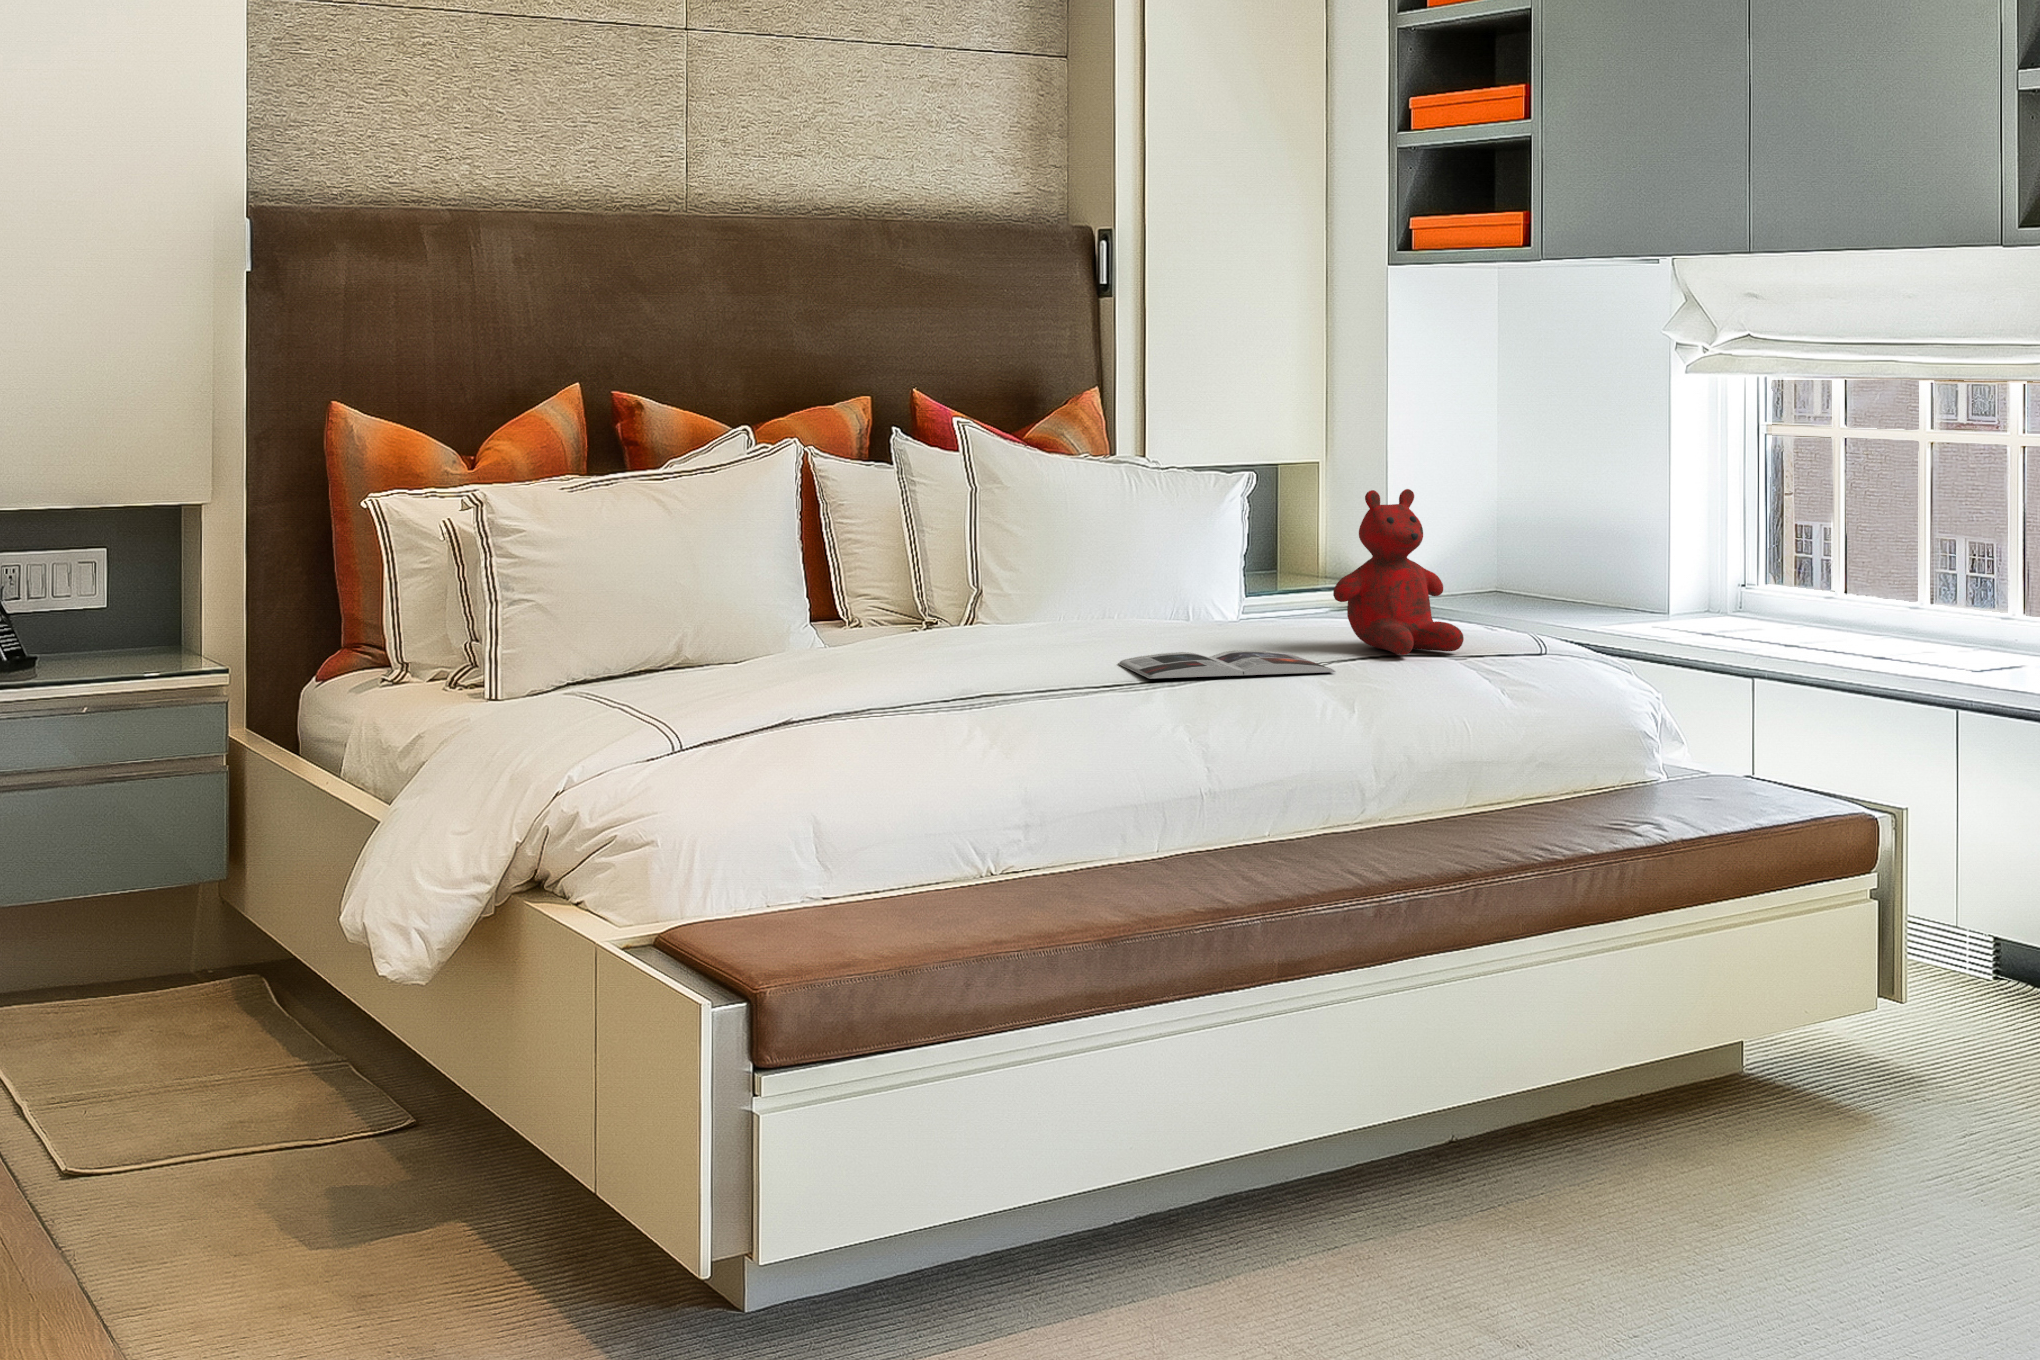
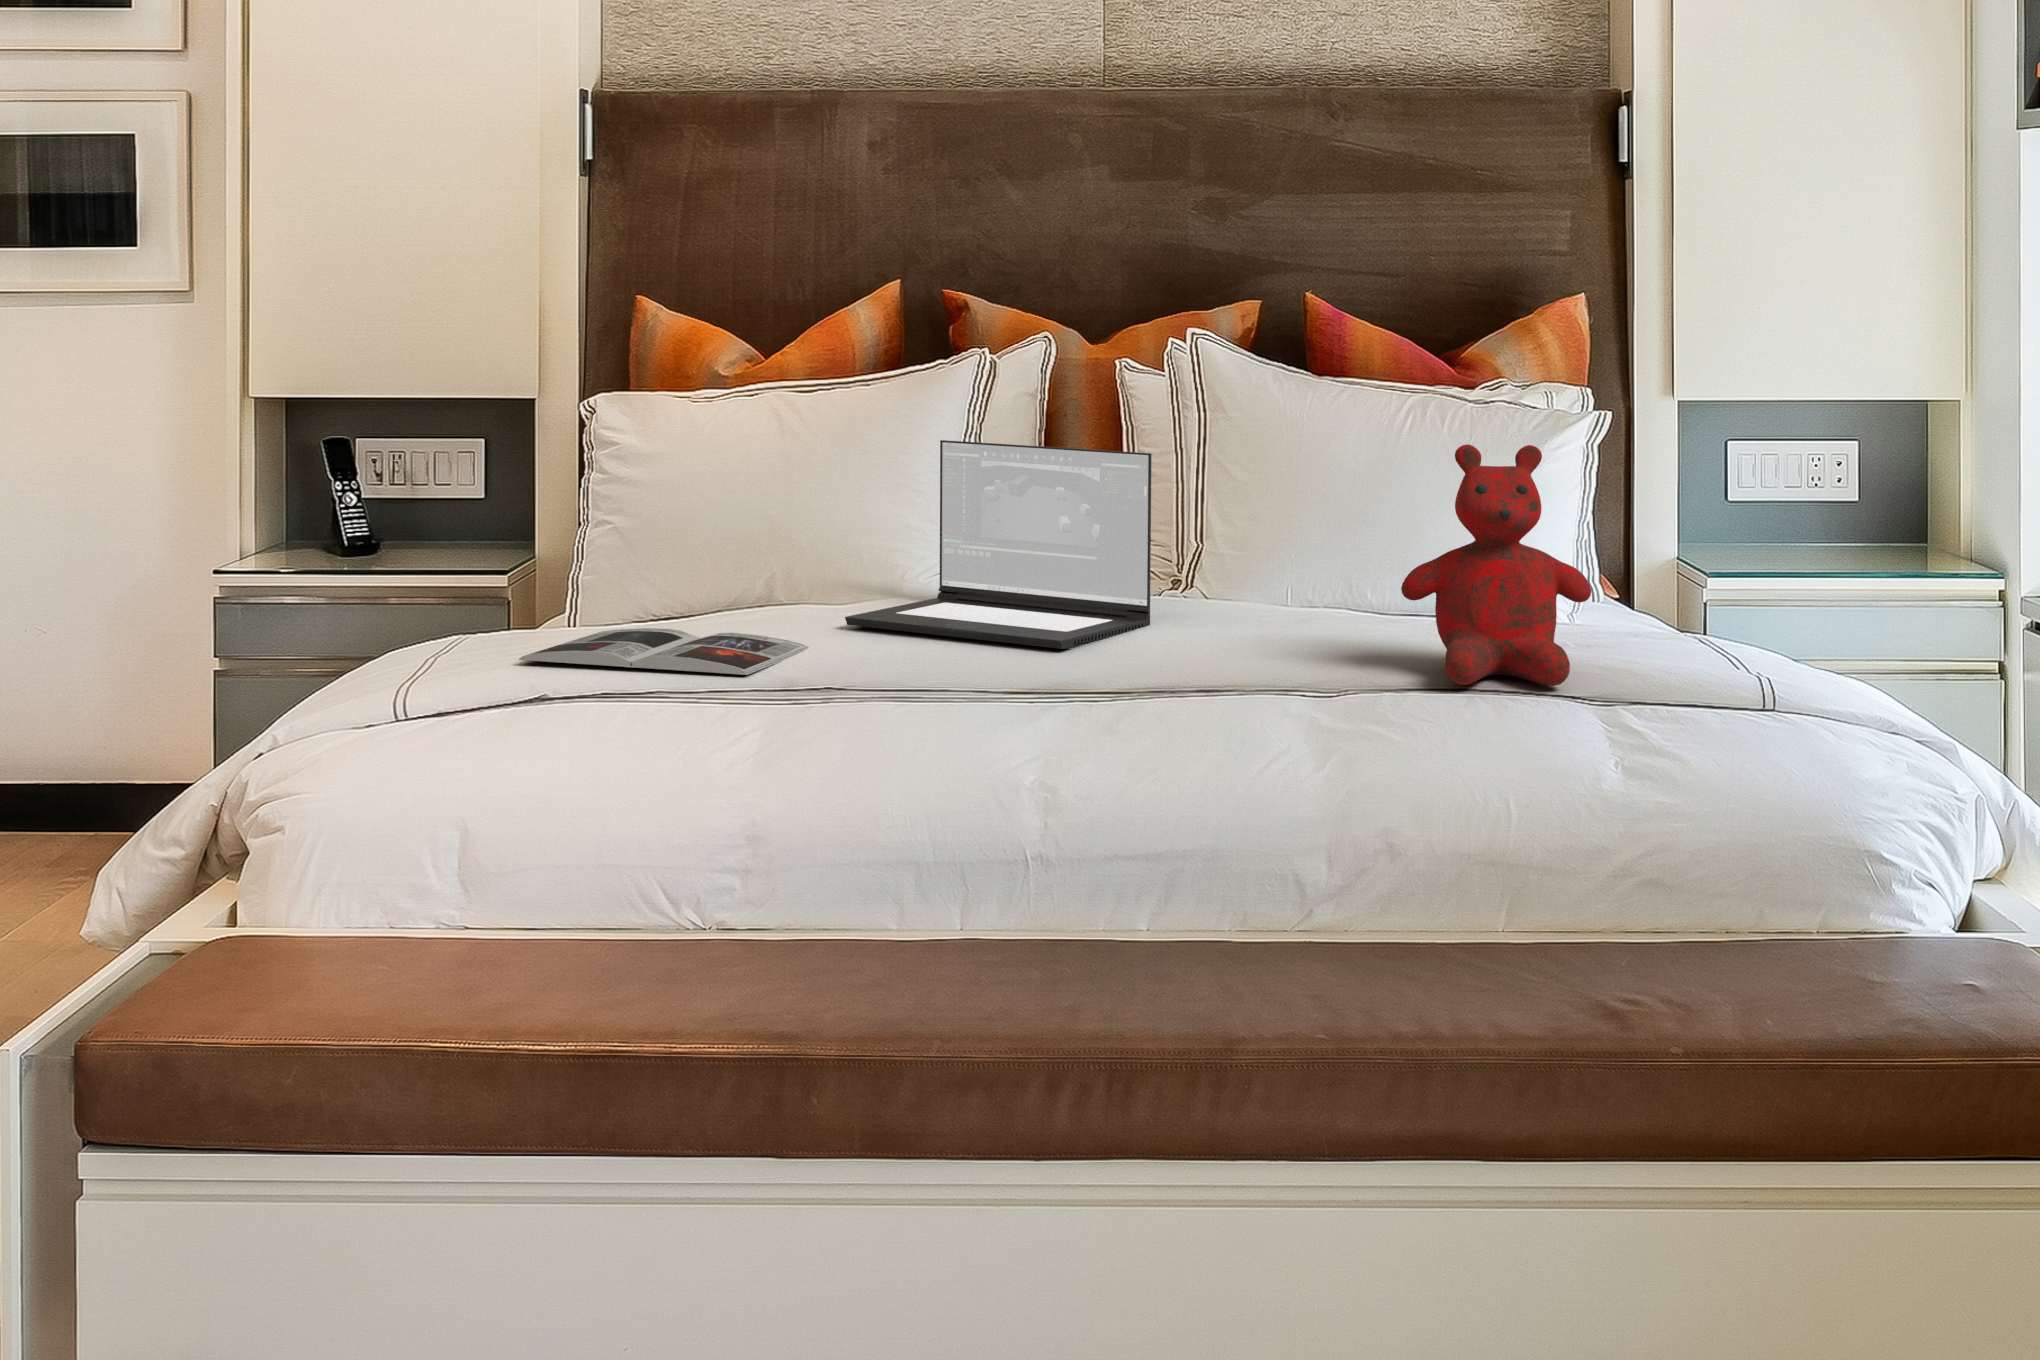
laptop: none [875,511,1085,661] -> present [845,440,1152,649]
magazine: present [1118,650,1335,679] -> present [519,628,808,675]

